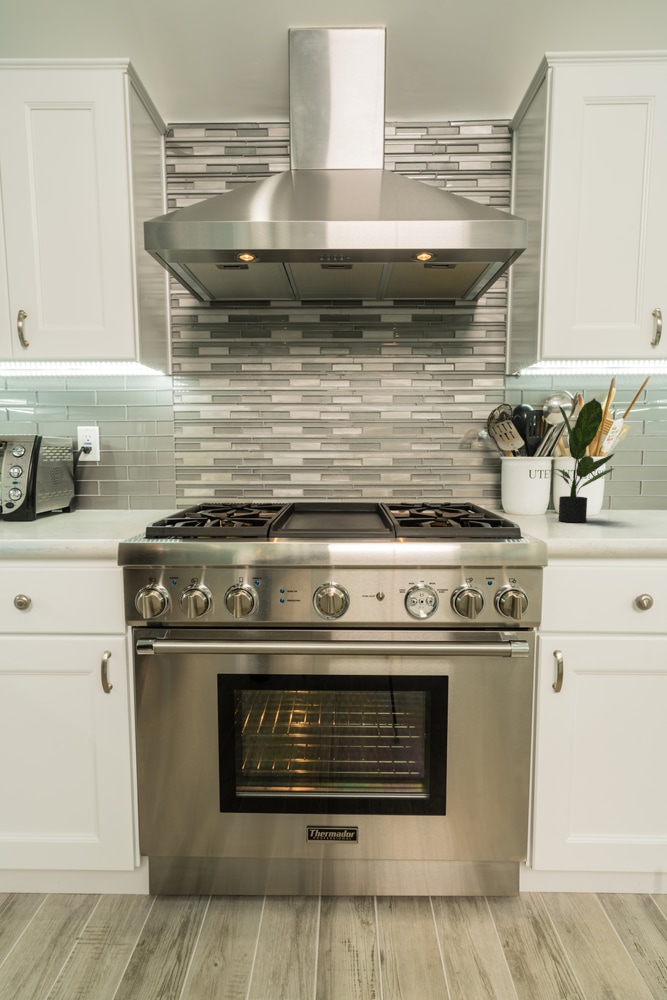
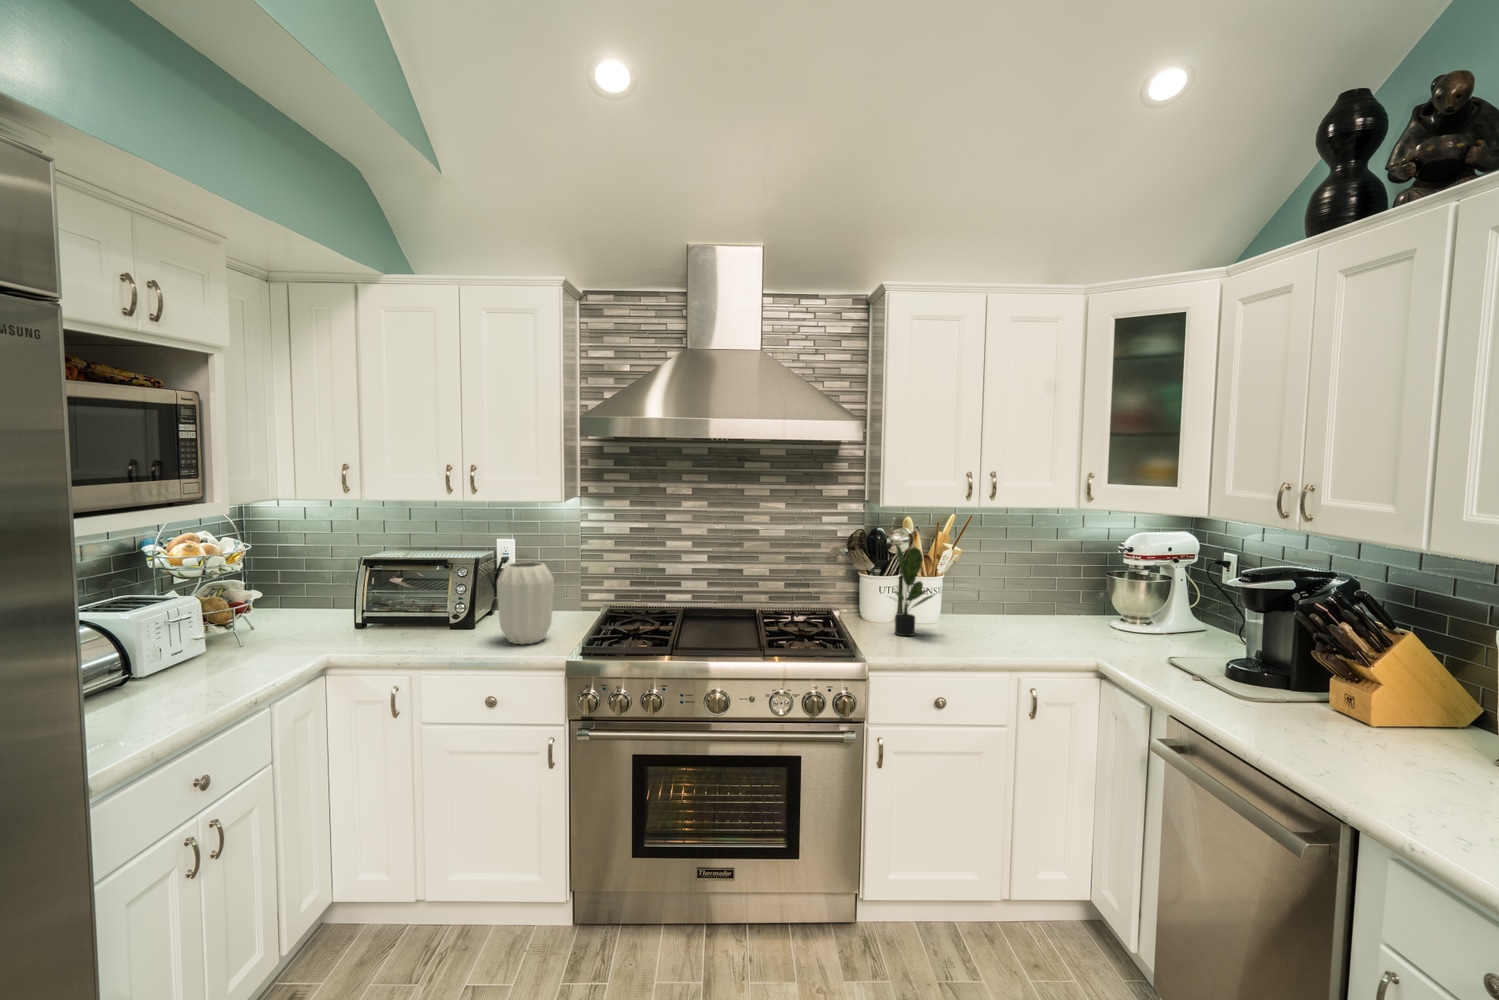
vase: none [43,425,121,528] -> present [497,562,554,644]

